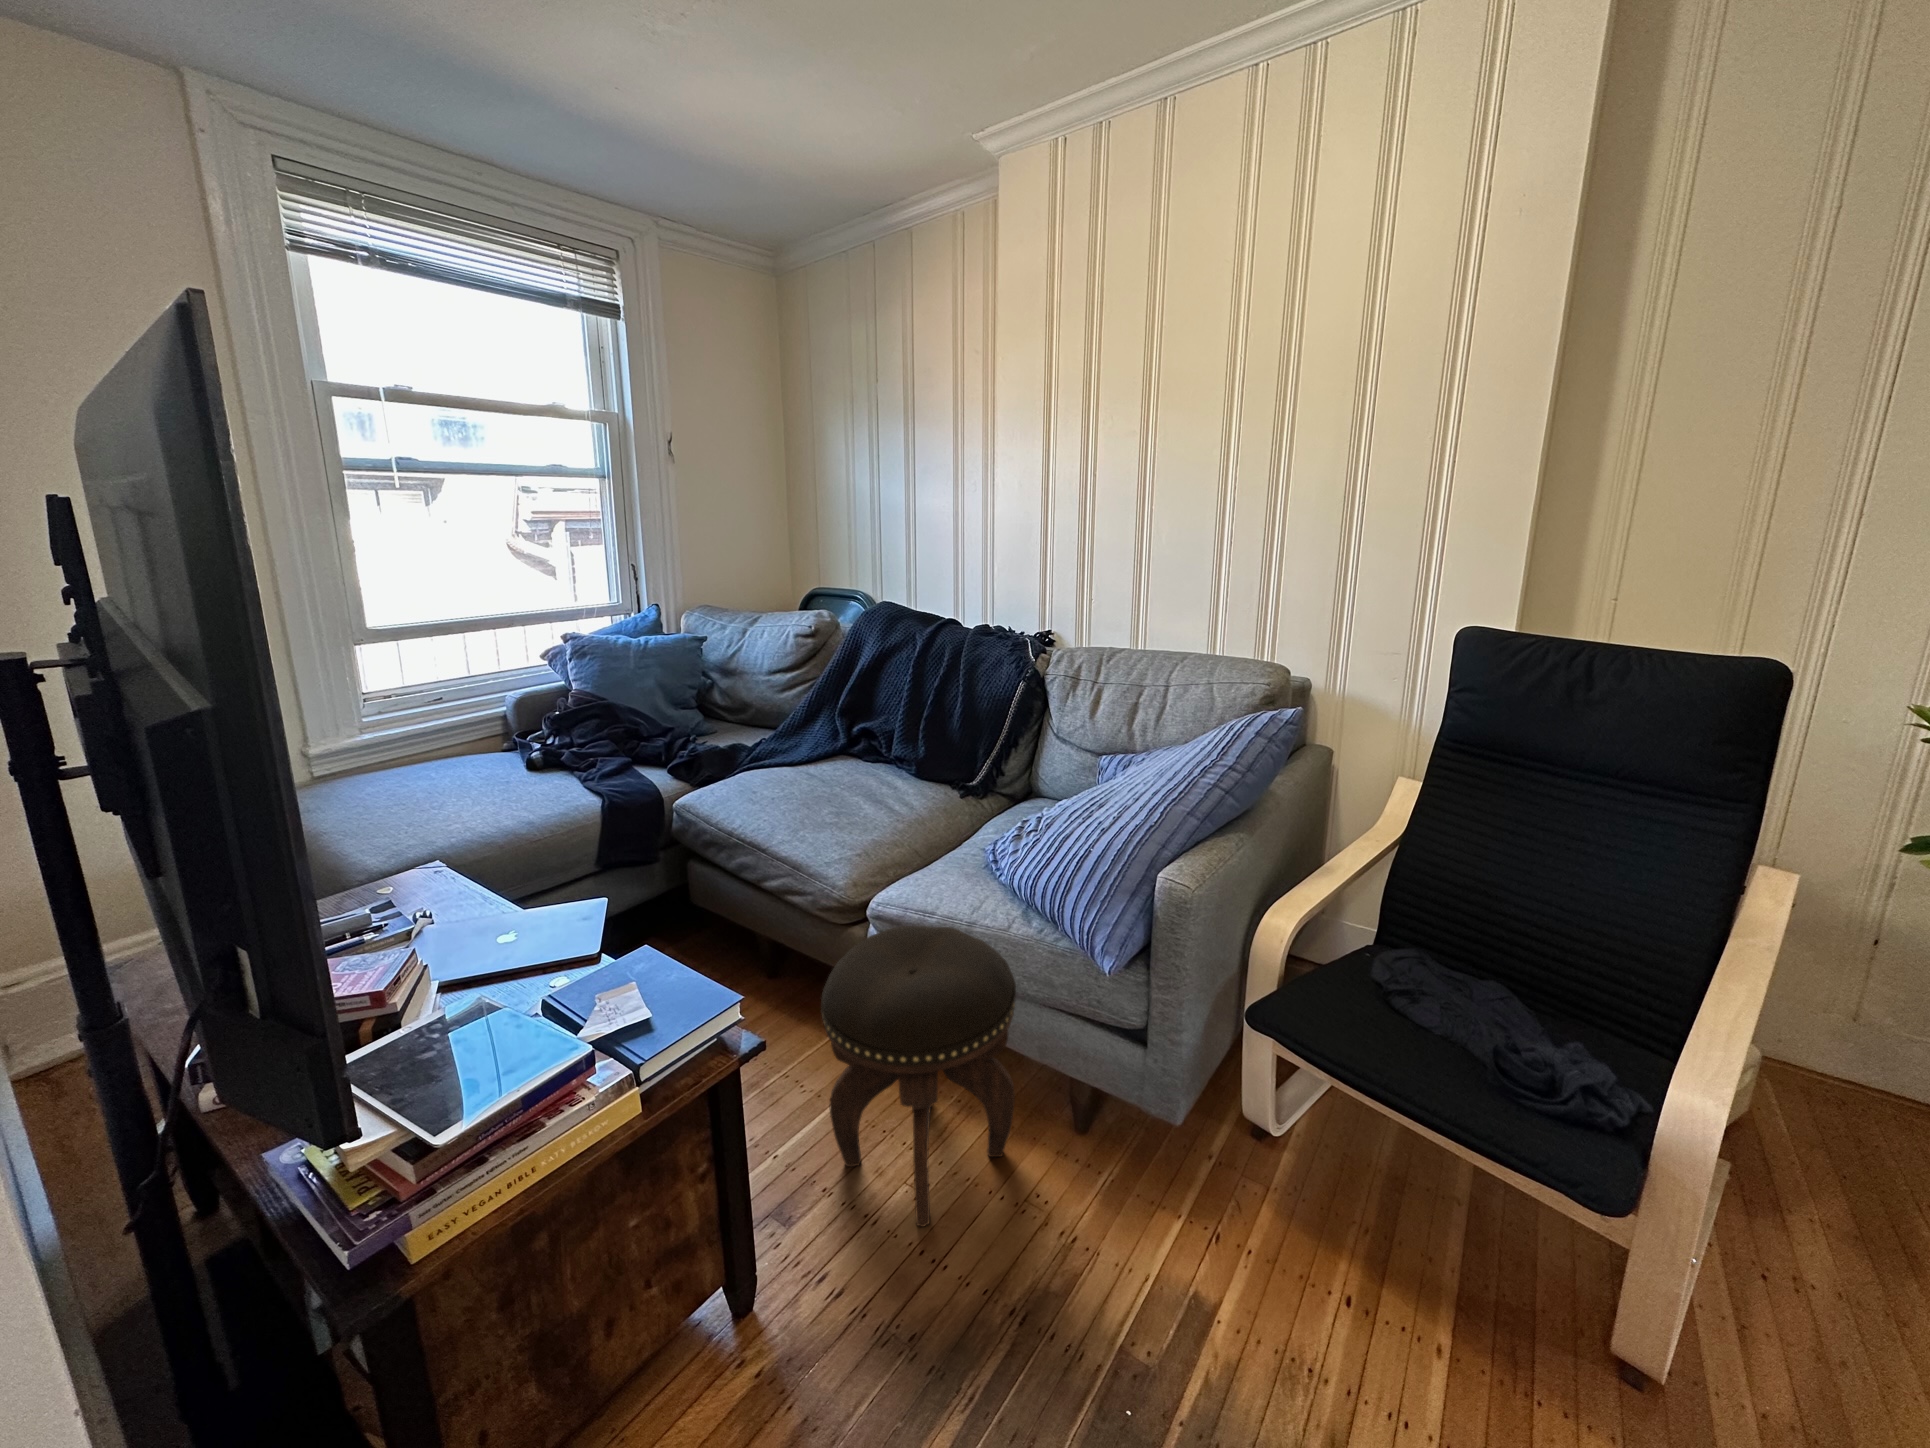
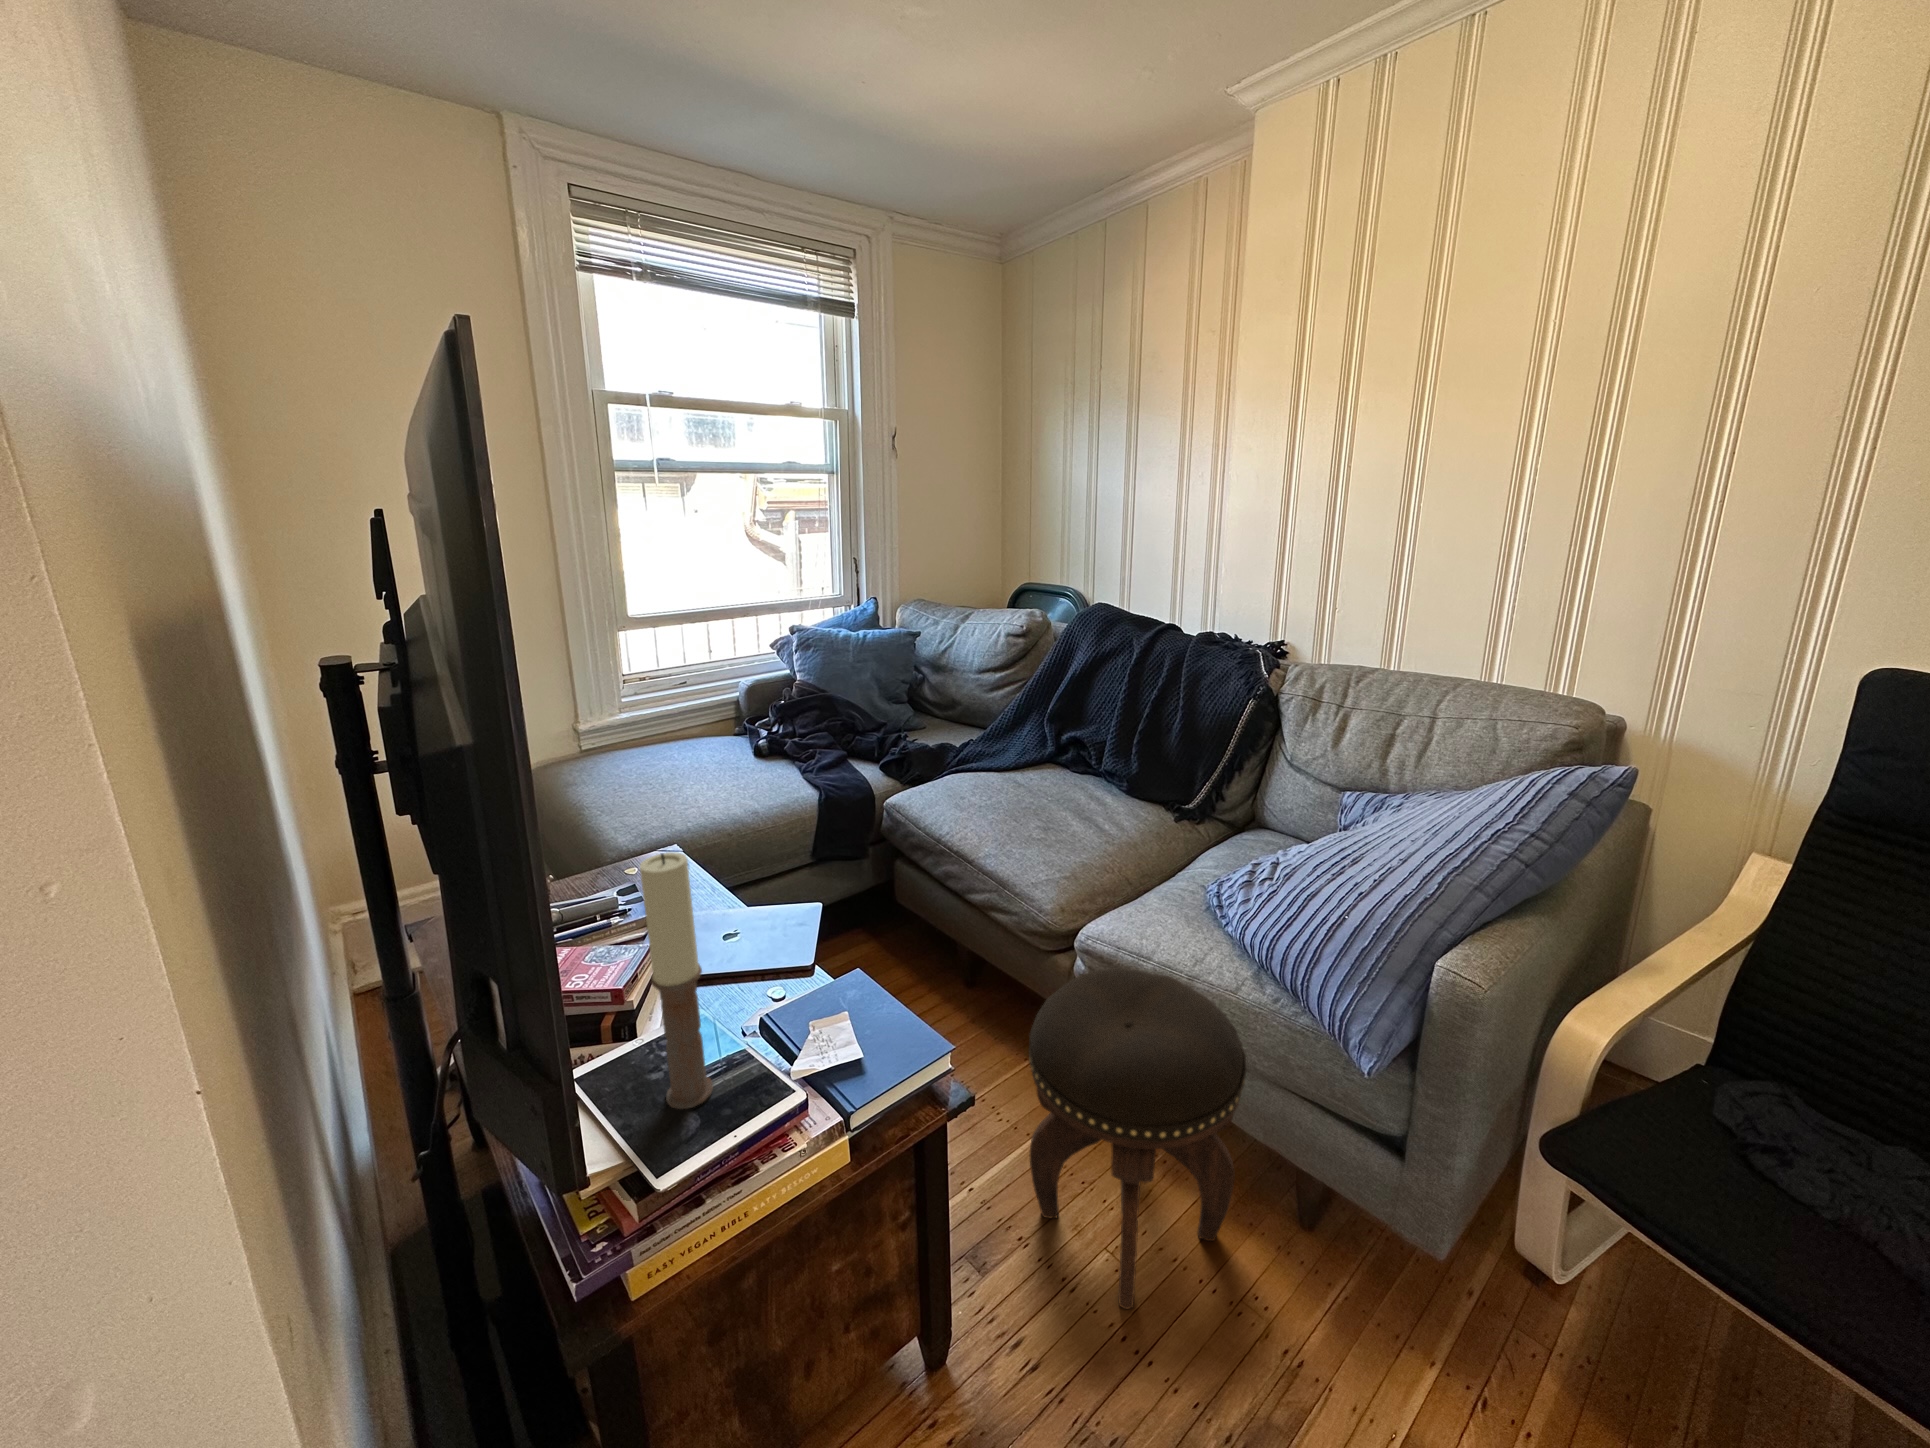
candle: none [399,829,492,1079] -> present [640,852,713,1109]

